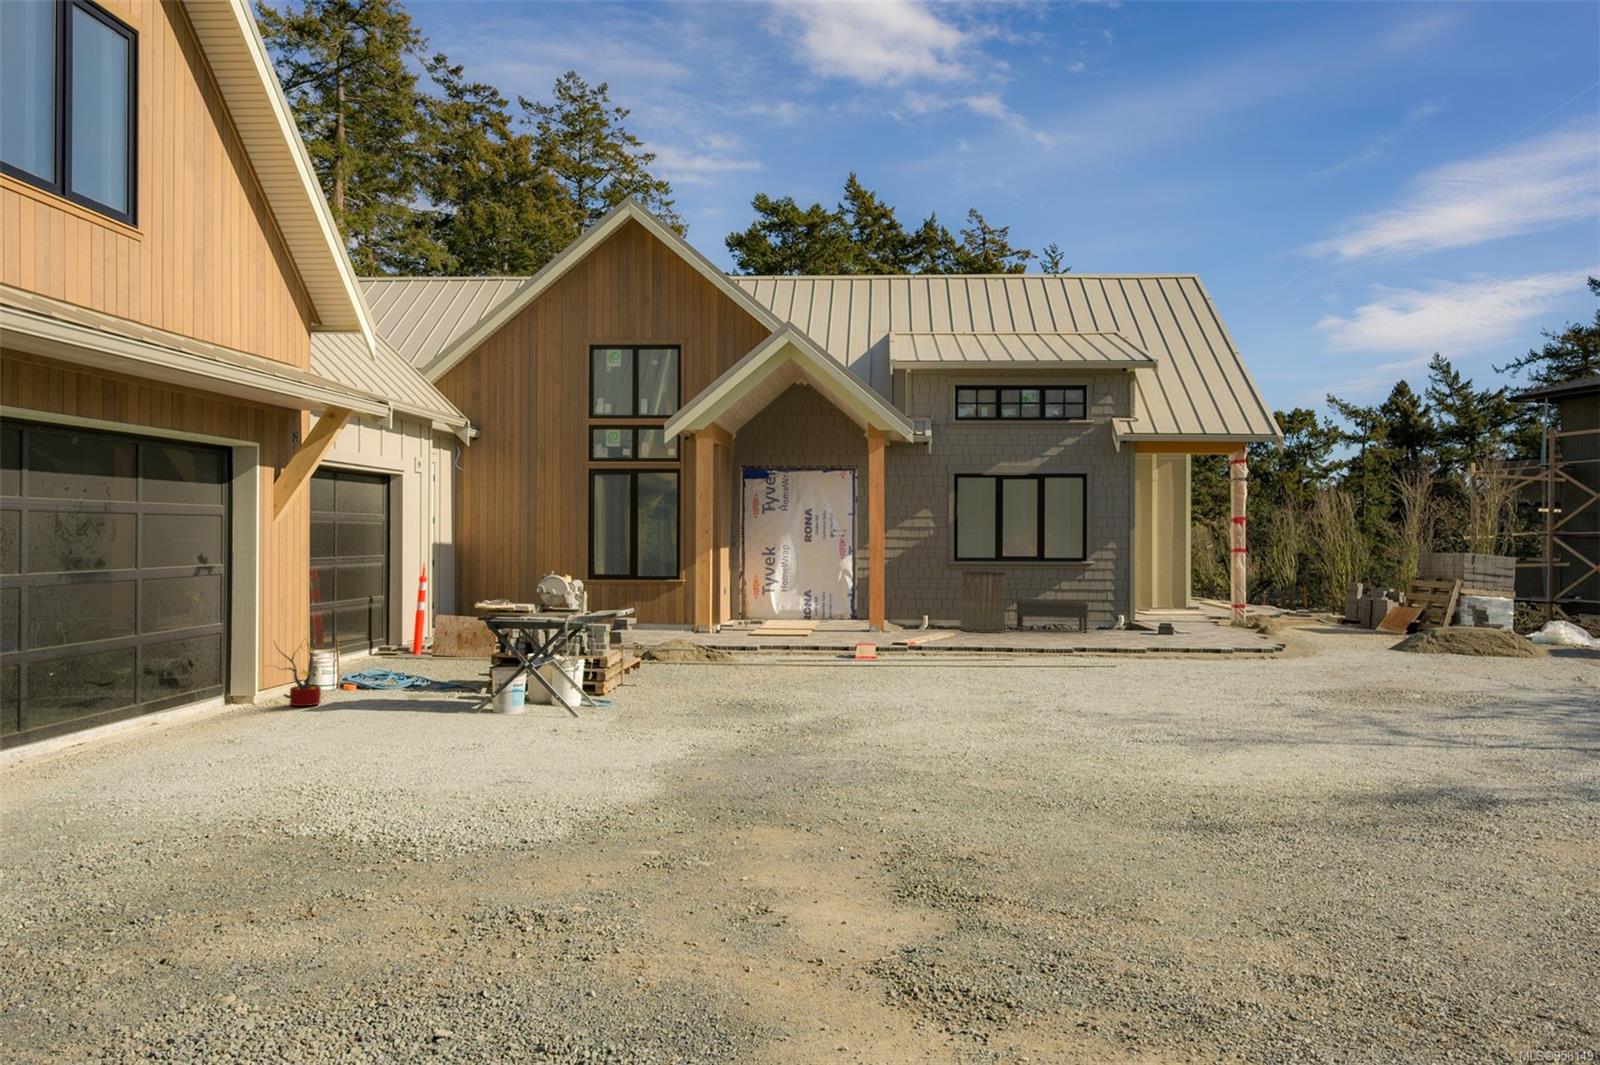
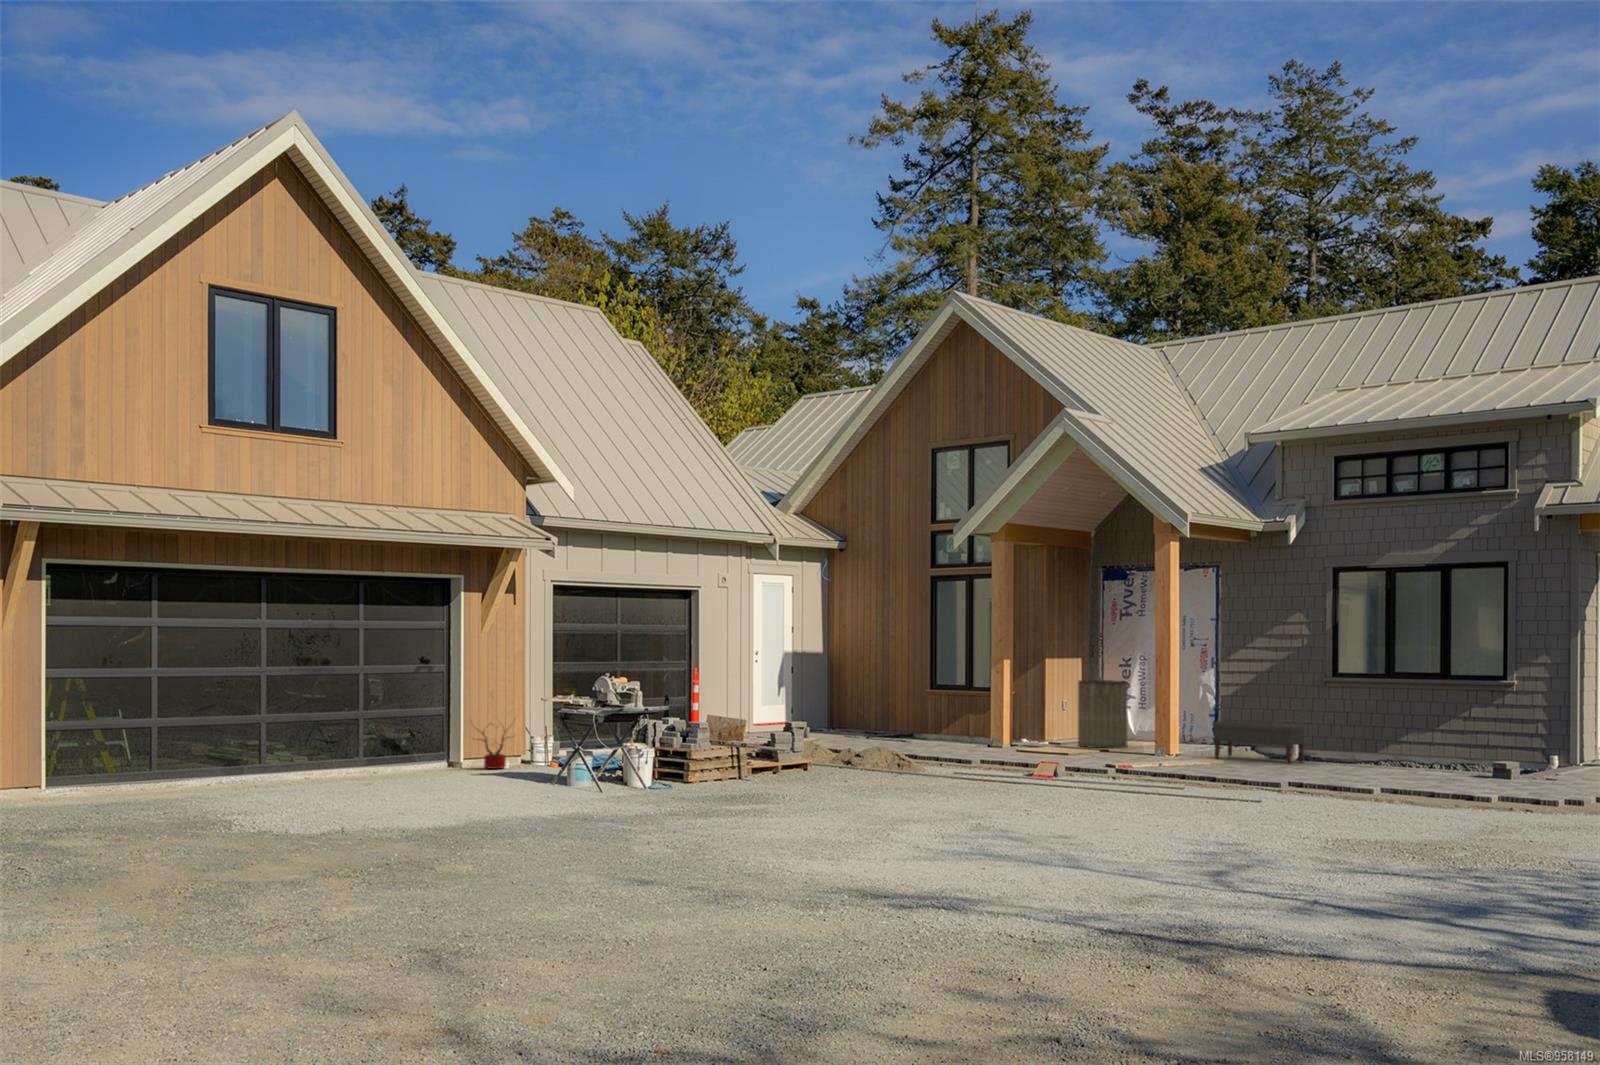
trash can: present [960,571,1006,633] -> present [1078,680,1127,748]
bench: present [1016,600,1088,633] -> present [1213,720,1305,764]

